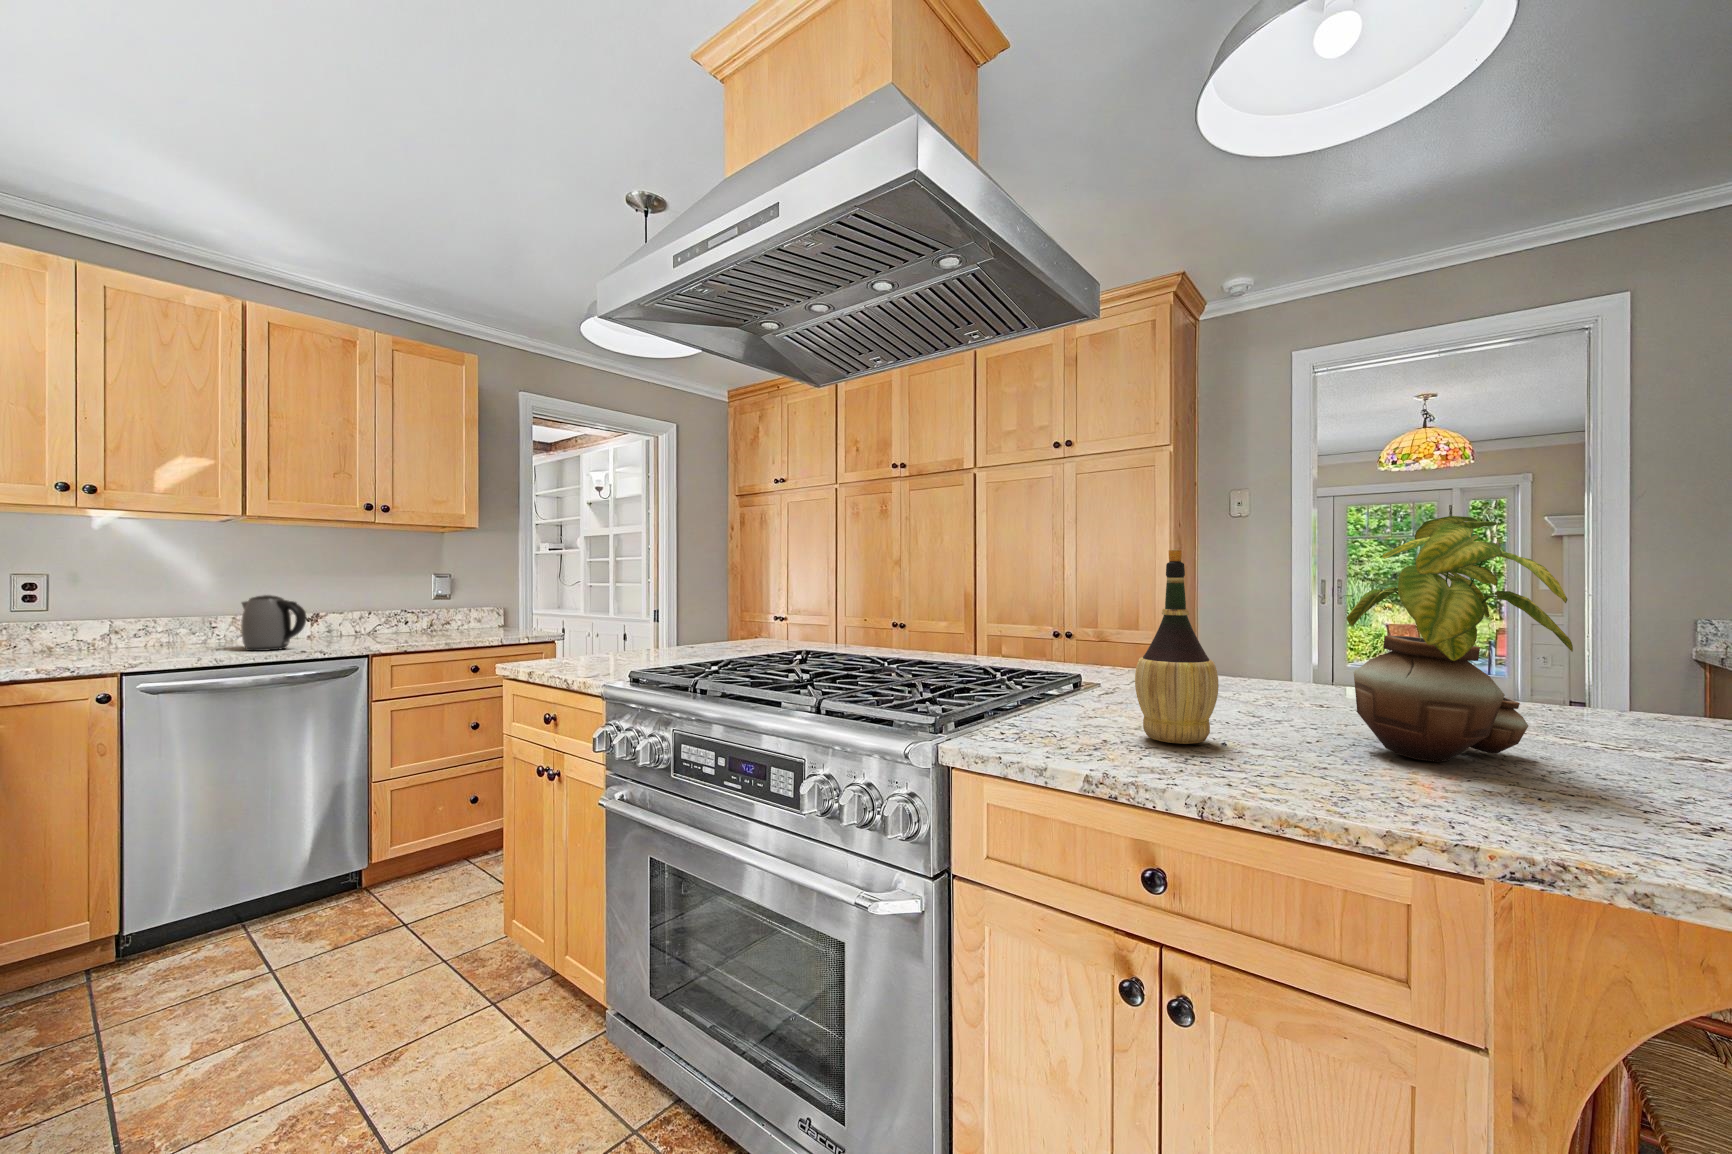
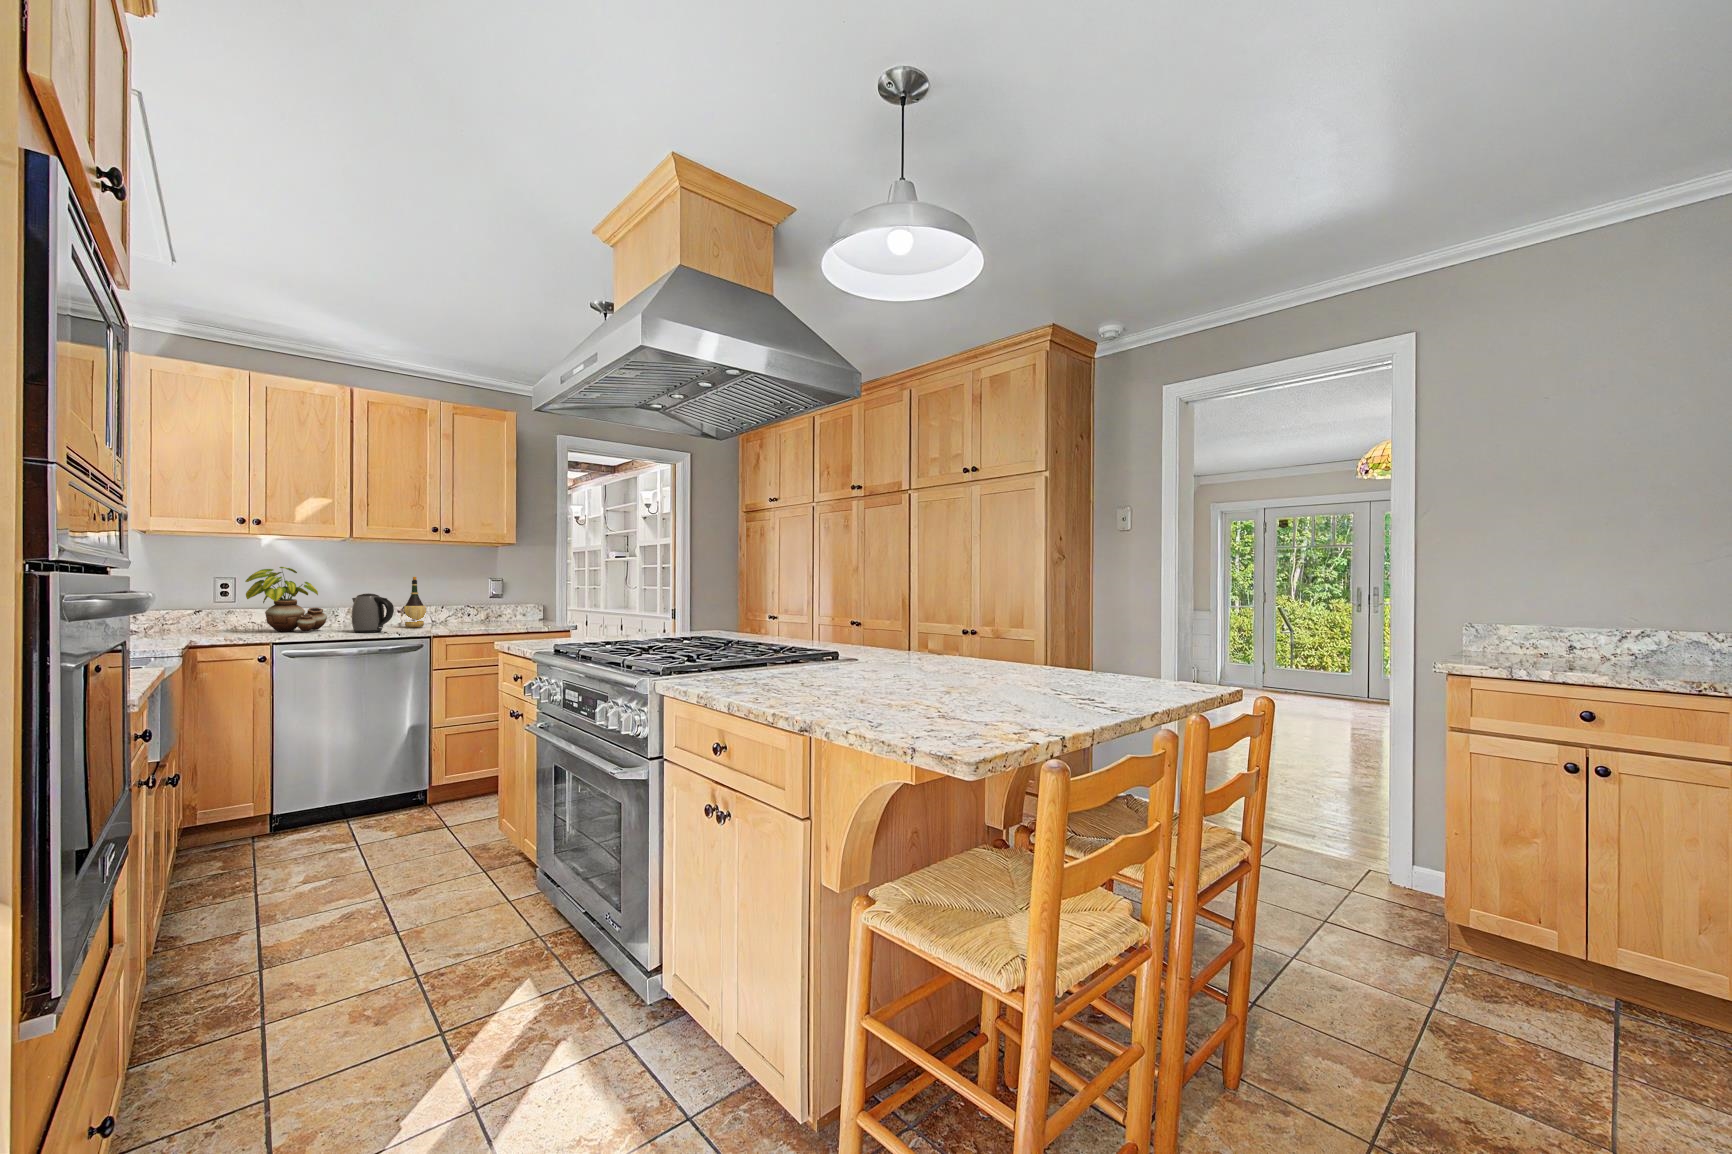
potted plant: present [1347,516,1573,762] -> present [245,567,327,632]
wine bottle: present [1135,549,1219,744] -> present [404,577,426,628]

